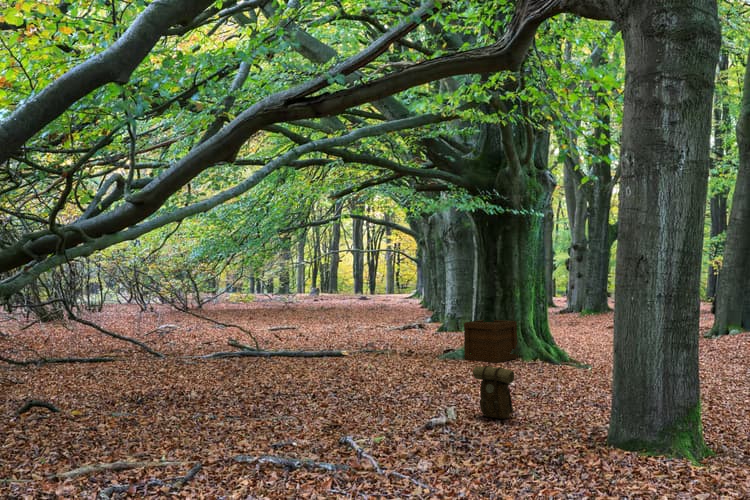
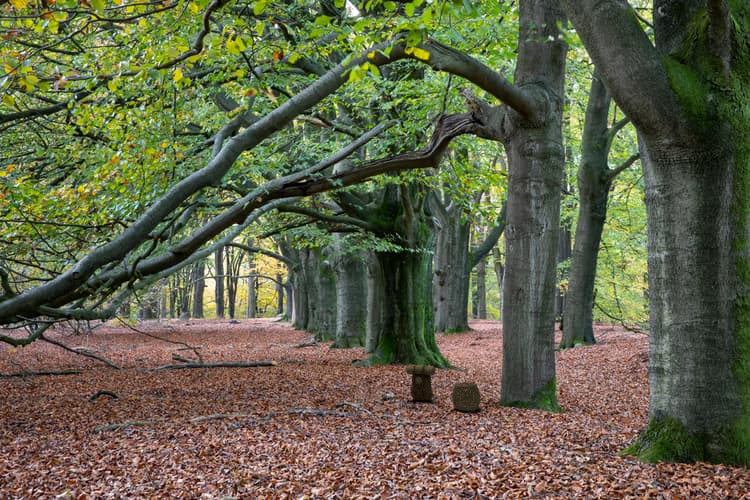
wooden crate: present [464,320,518,363] -> none [371,336,413,370]
woven basket: none [531,399,576,444] -> present [452,382,480,410]

